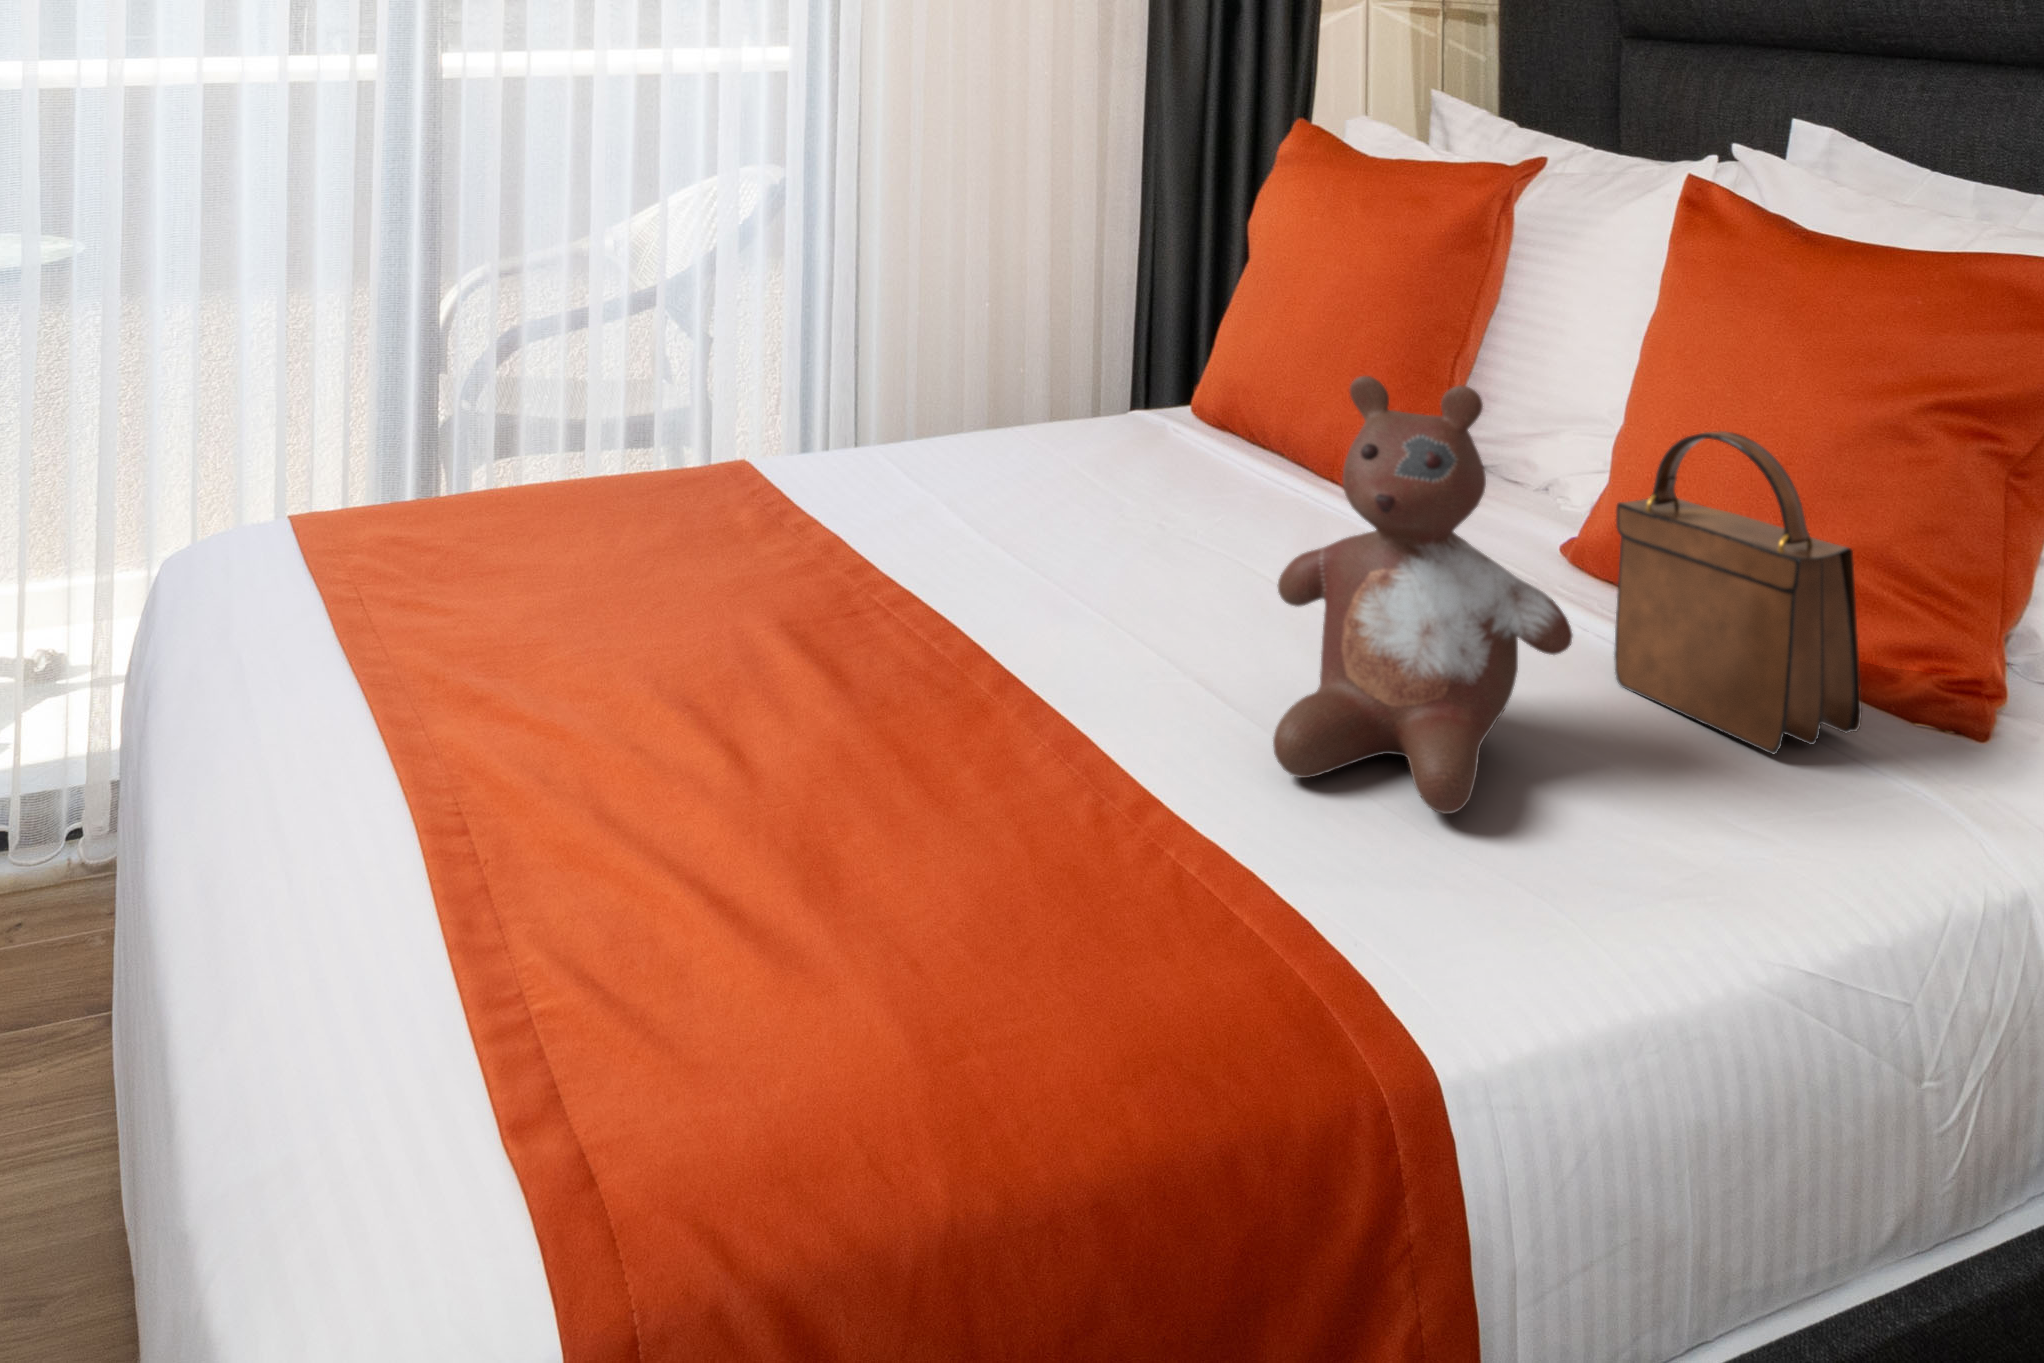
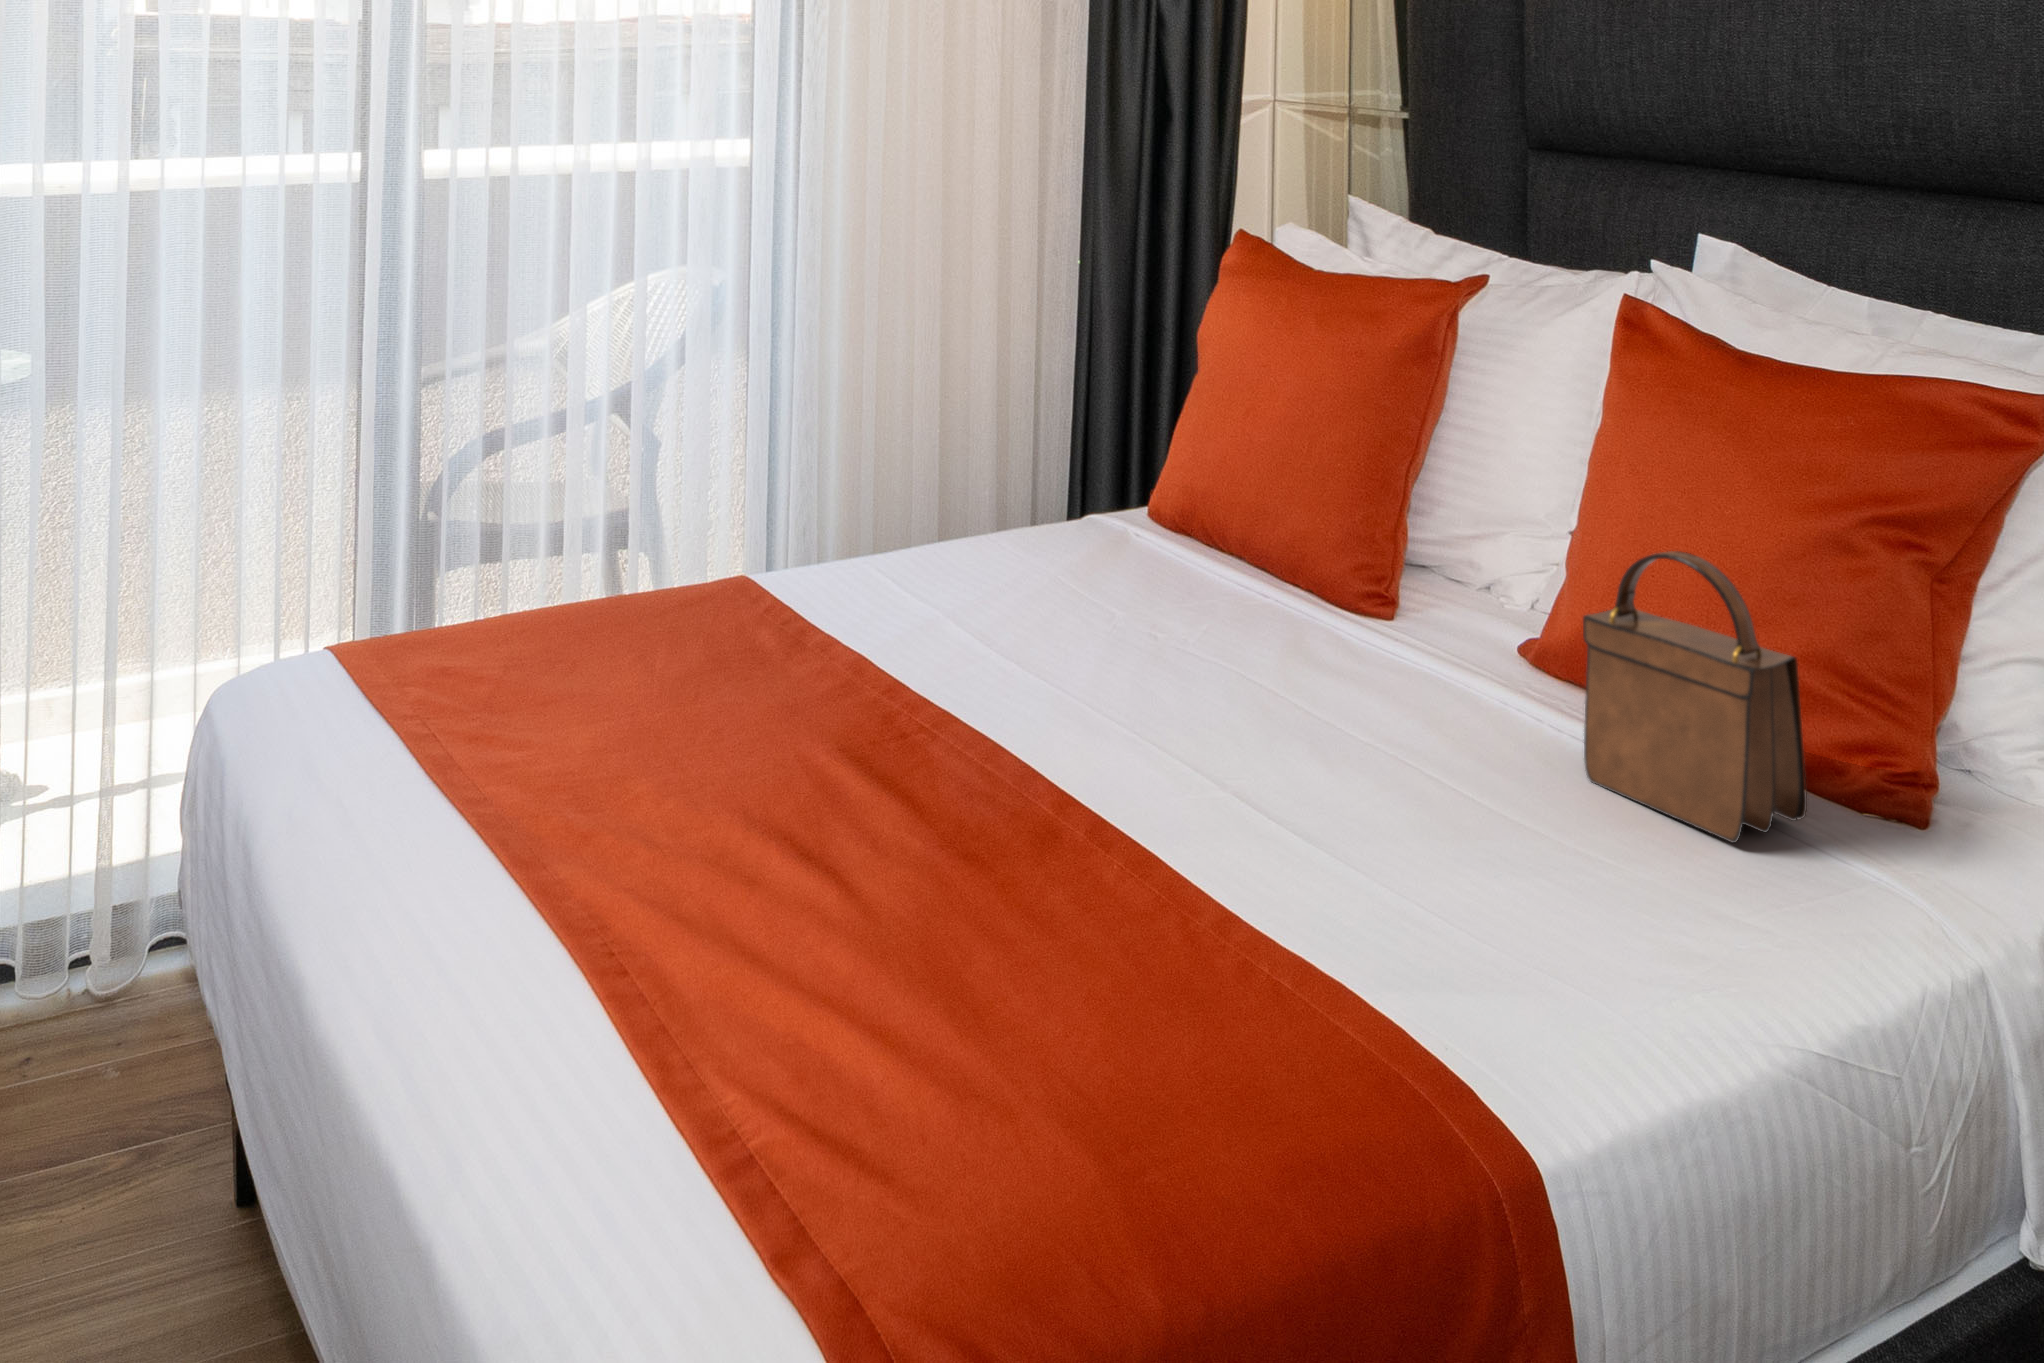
stuffed bear: present [1273,376,1572,814] -> none [1289,512,1560,909]

